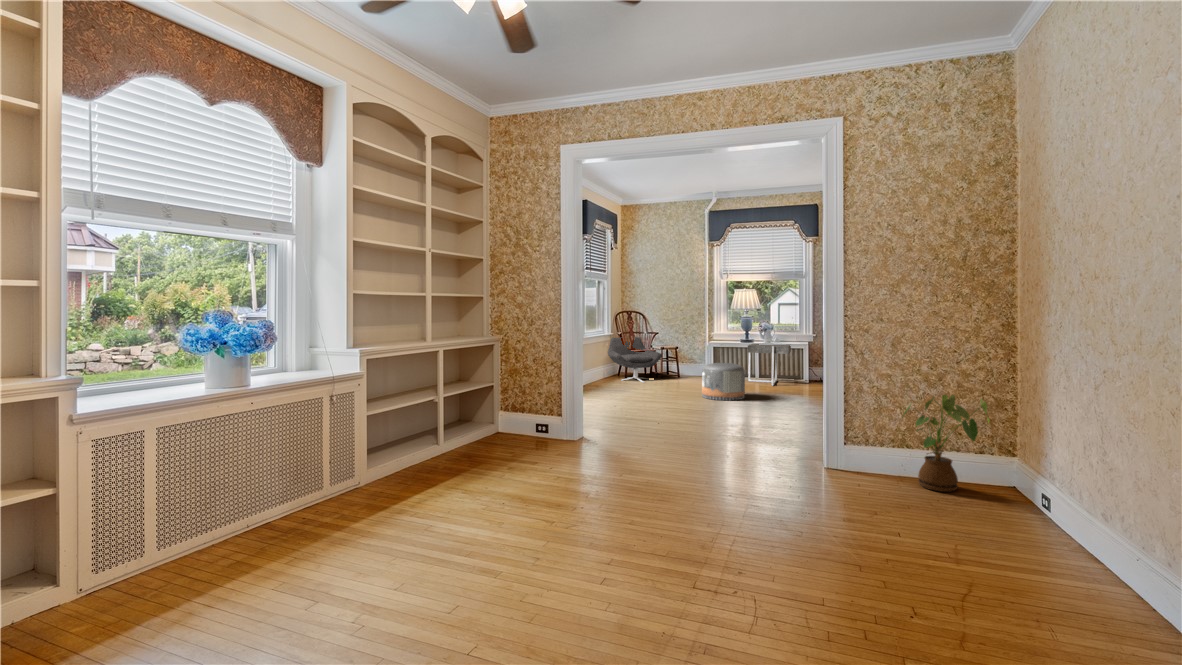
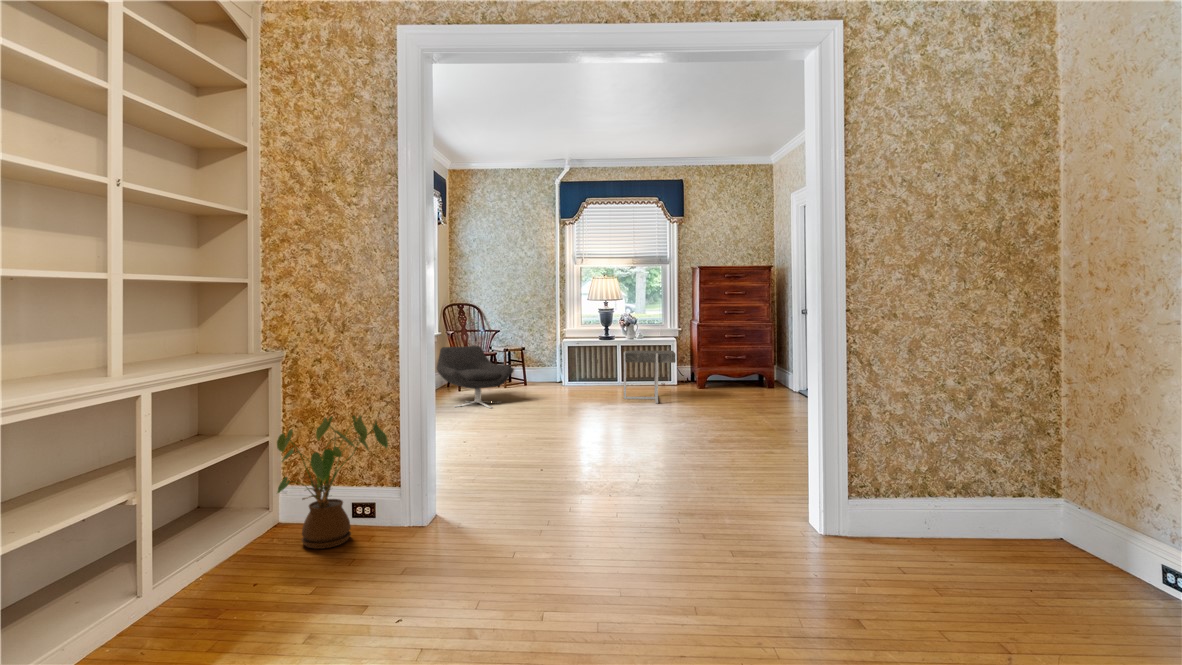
pouf: present [702,363,745,400] -> none [580,378,637,430]
house plant: present [903,395,990,492] -> present [277,416,388,549]

